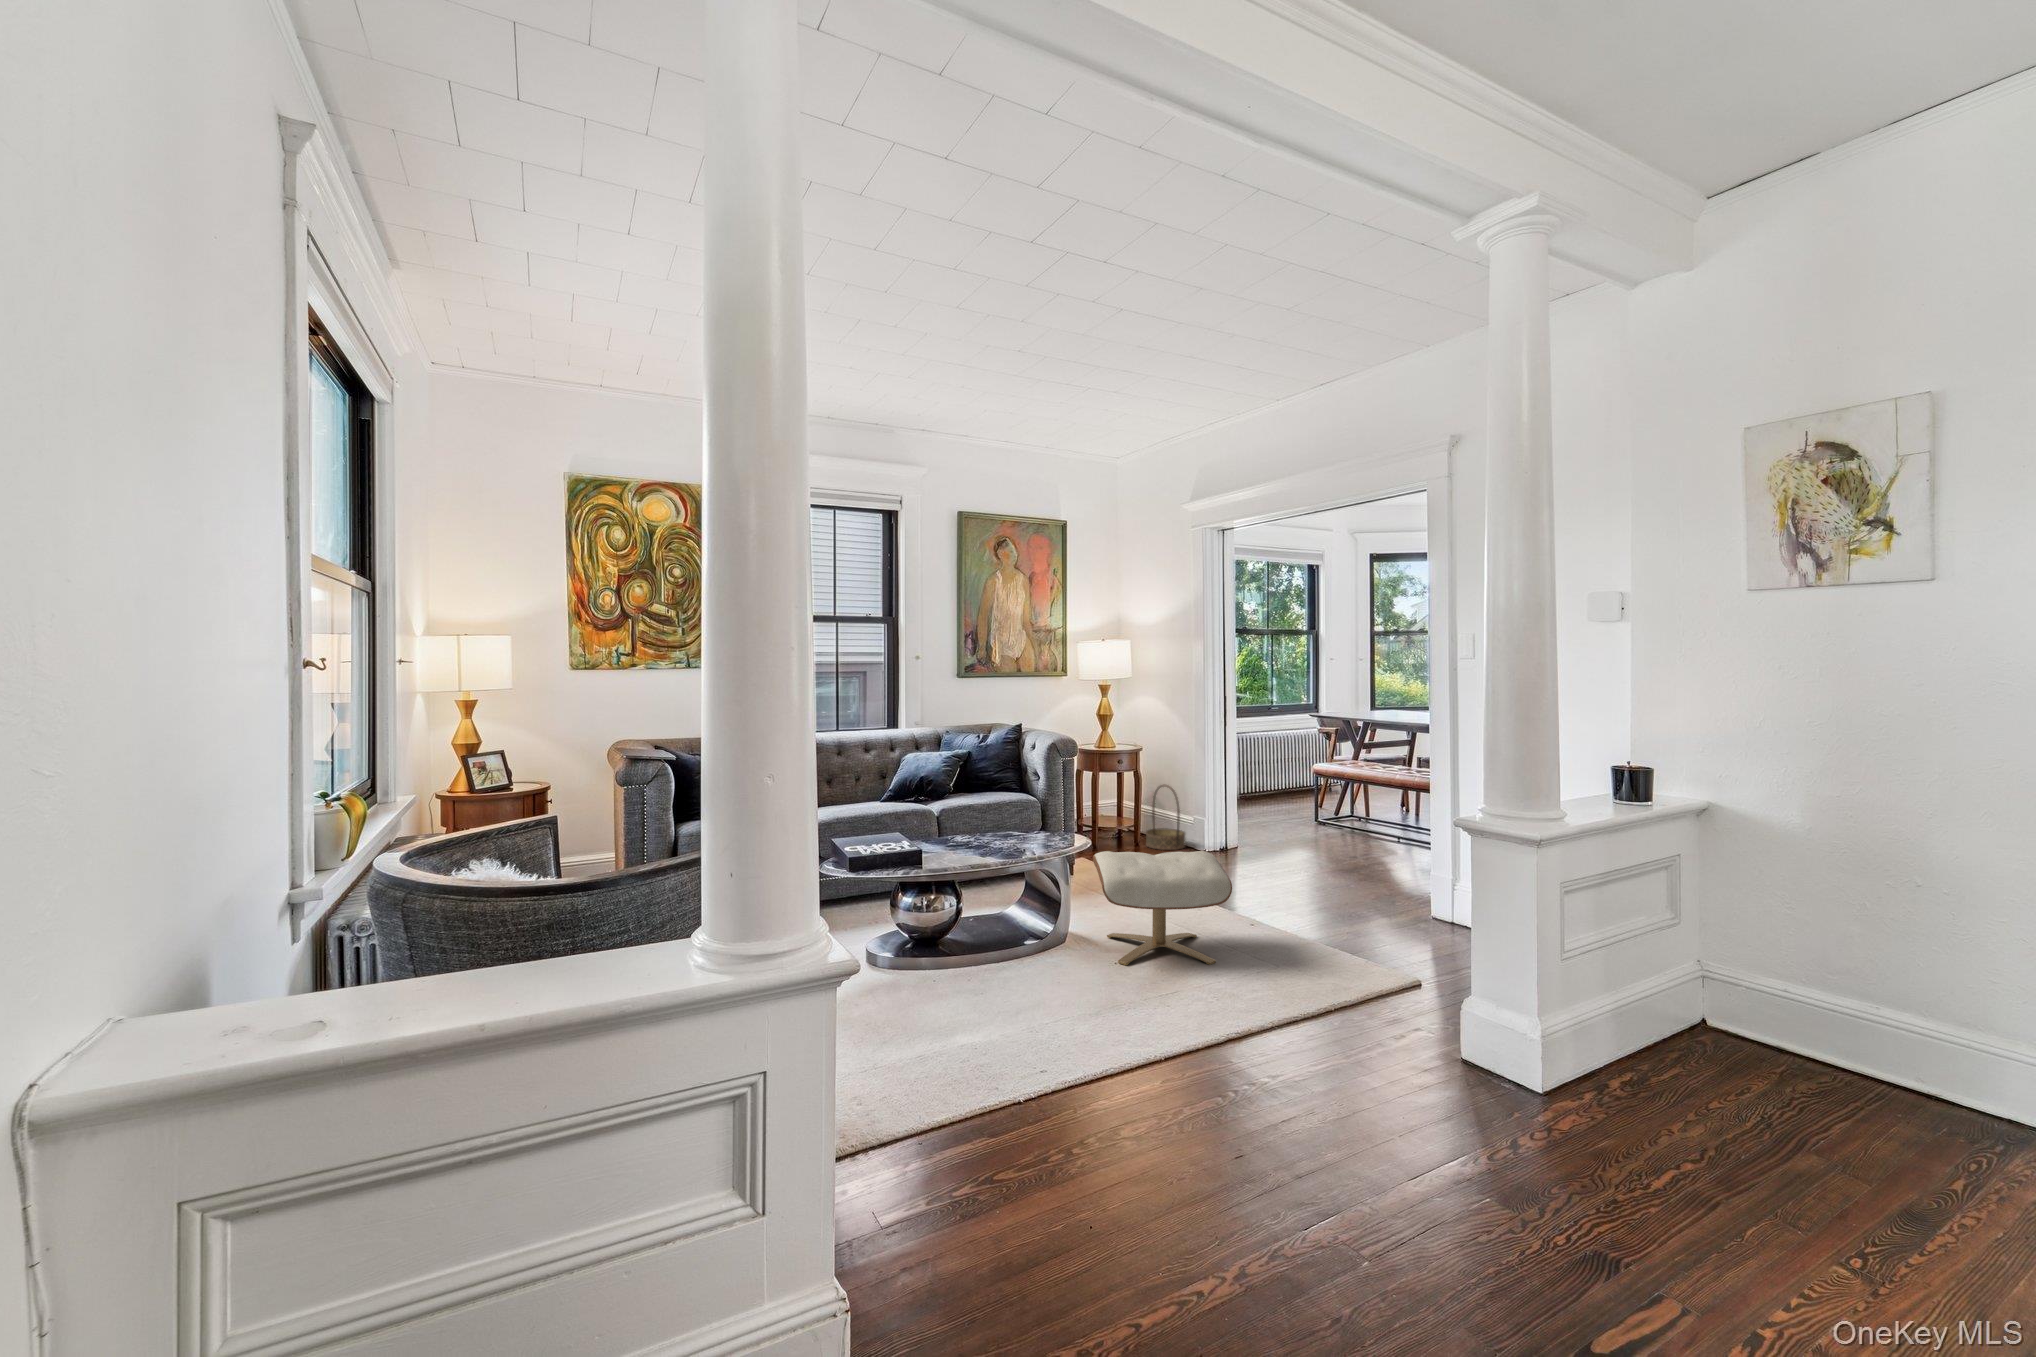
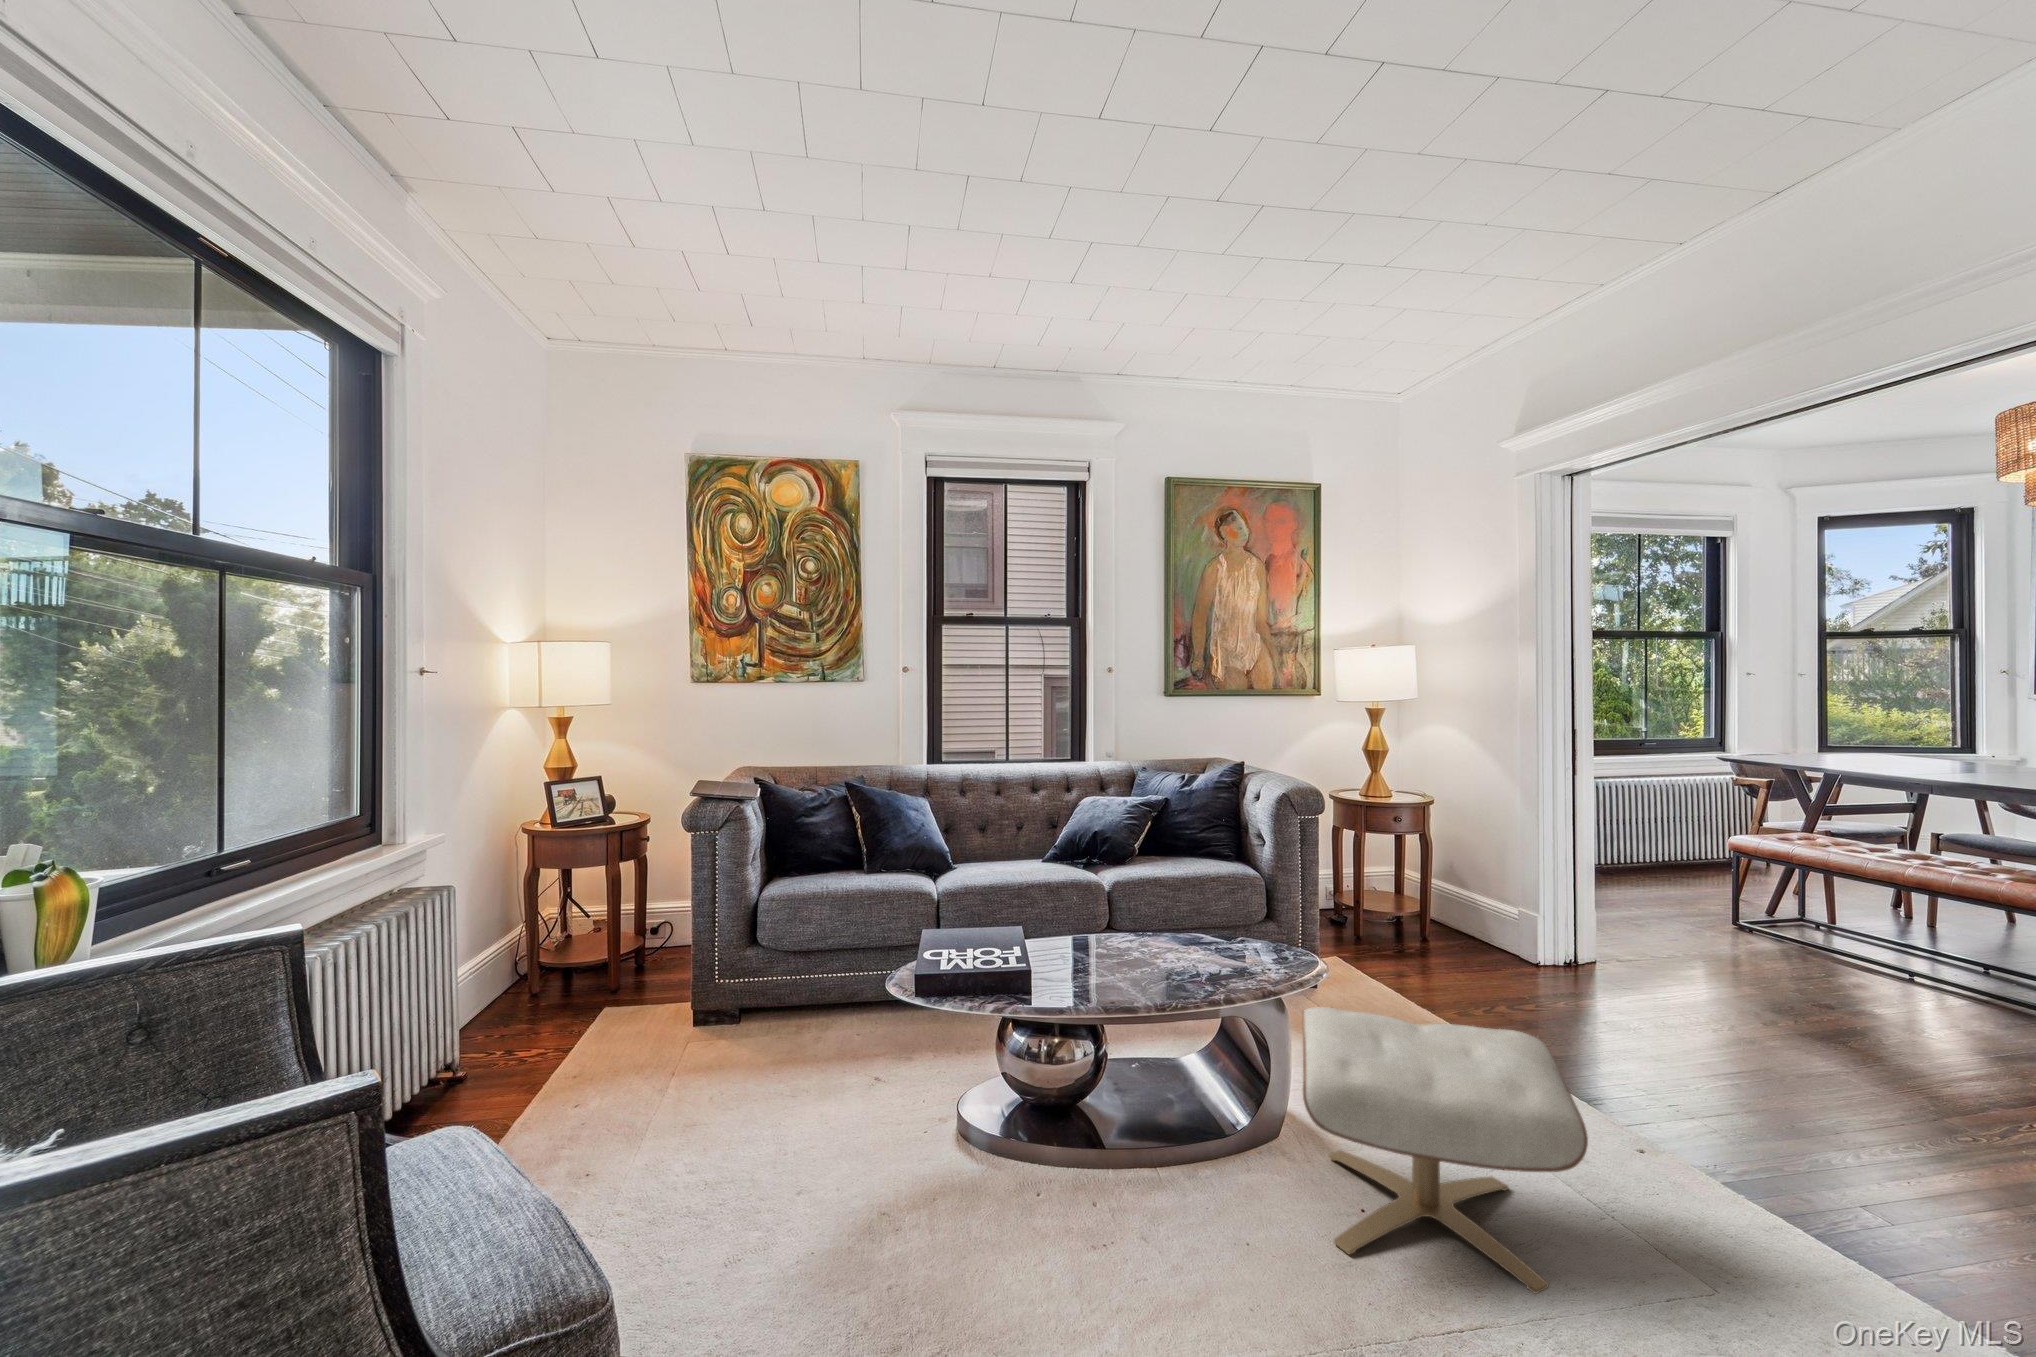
basket: present [1146,784,1185,850] -> none [1436,857,1502,959]

